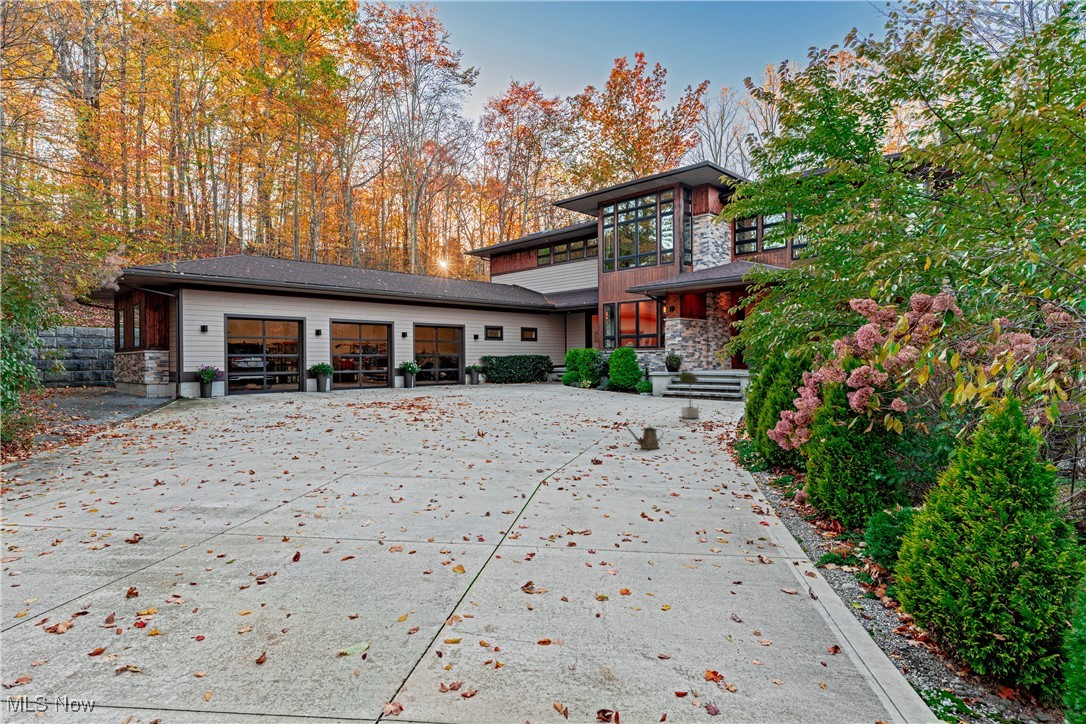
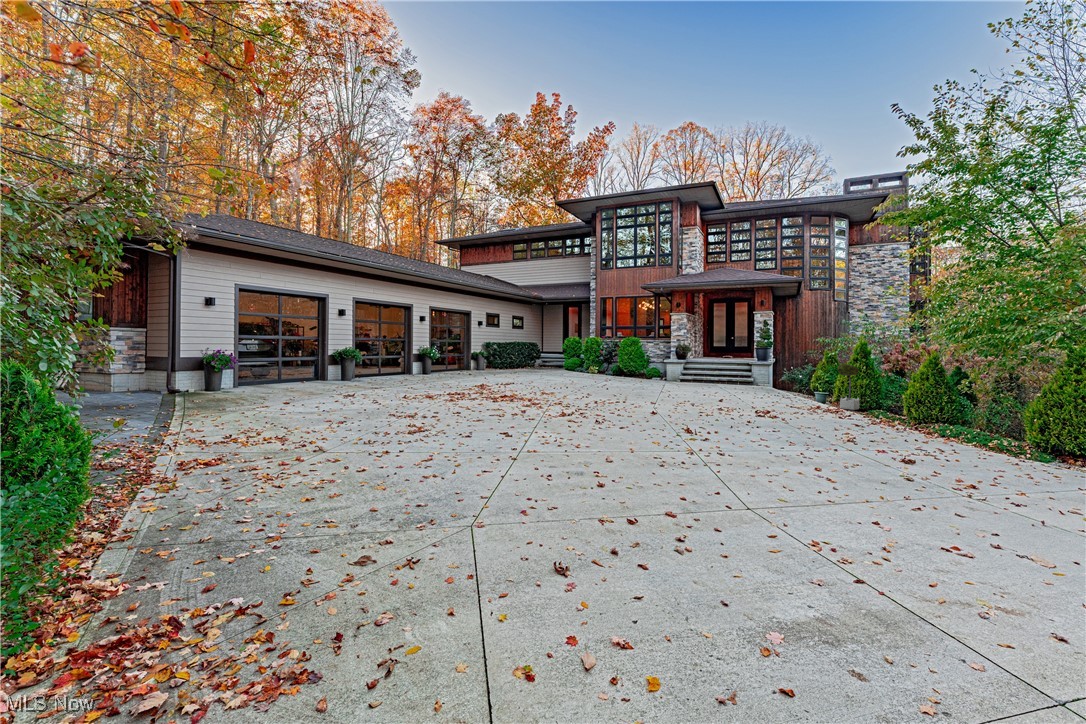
watering can: present [625,425,659,449] -> none [1025,434,1058,461]

